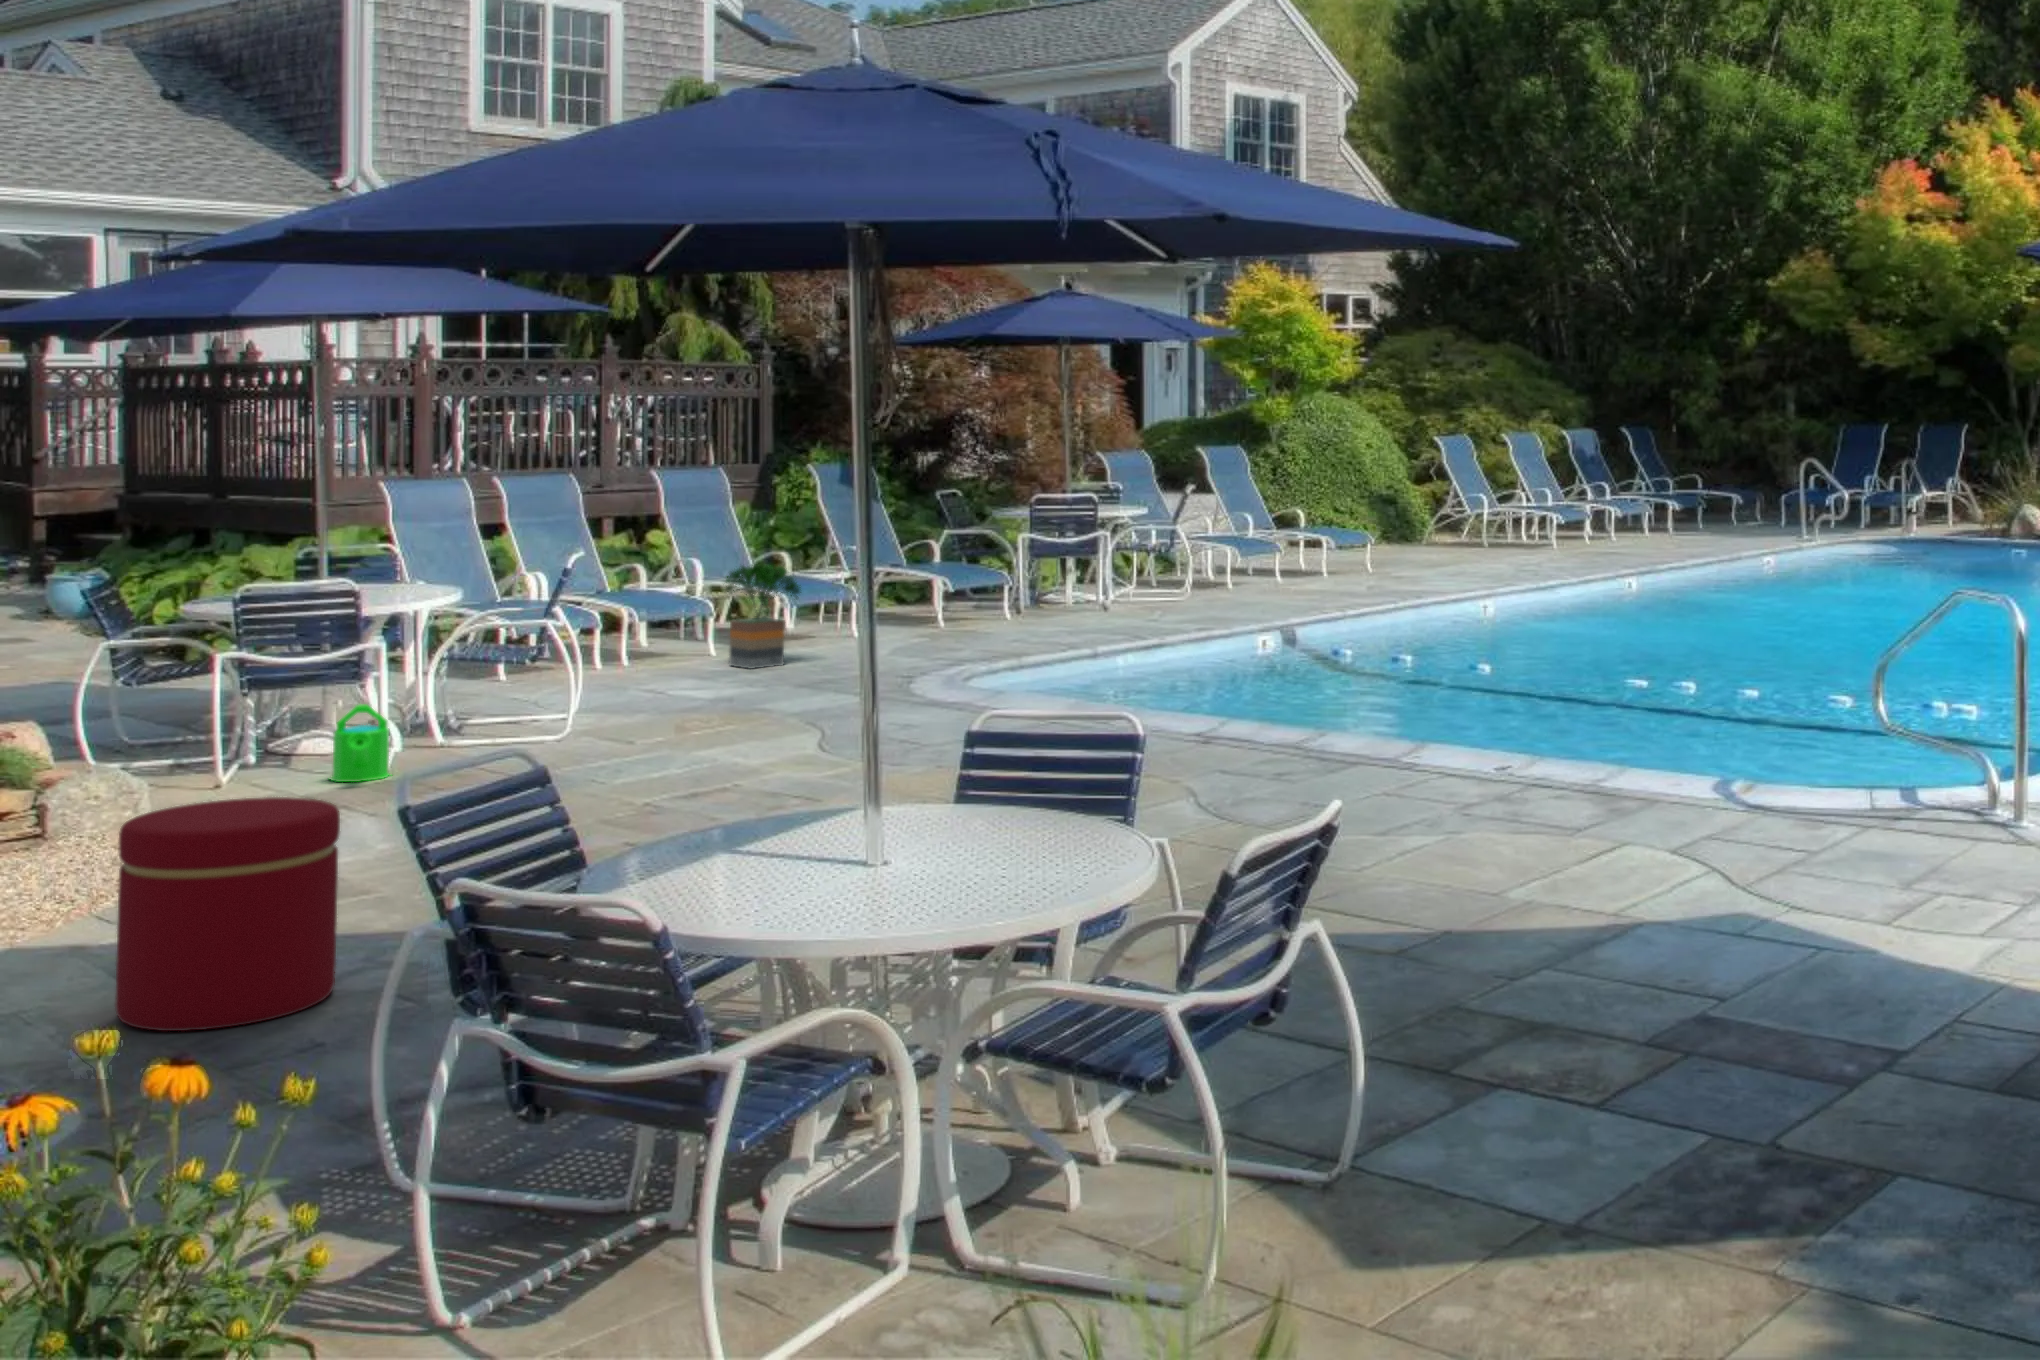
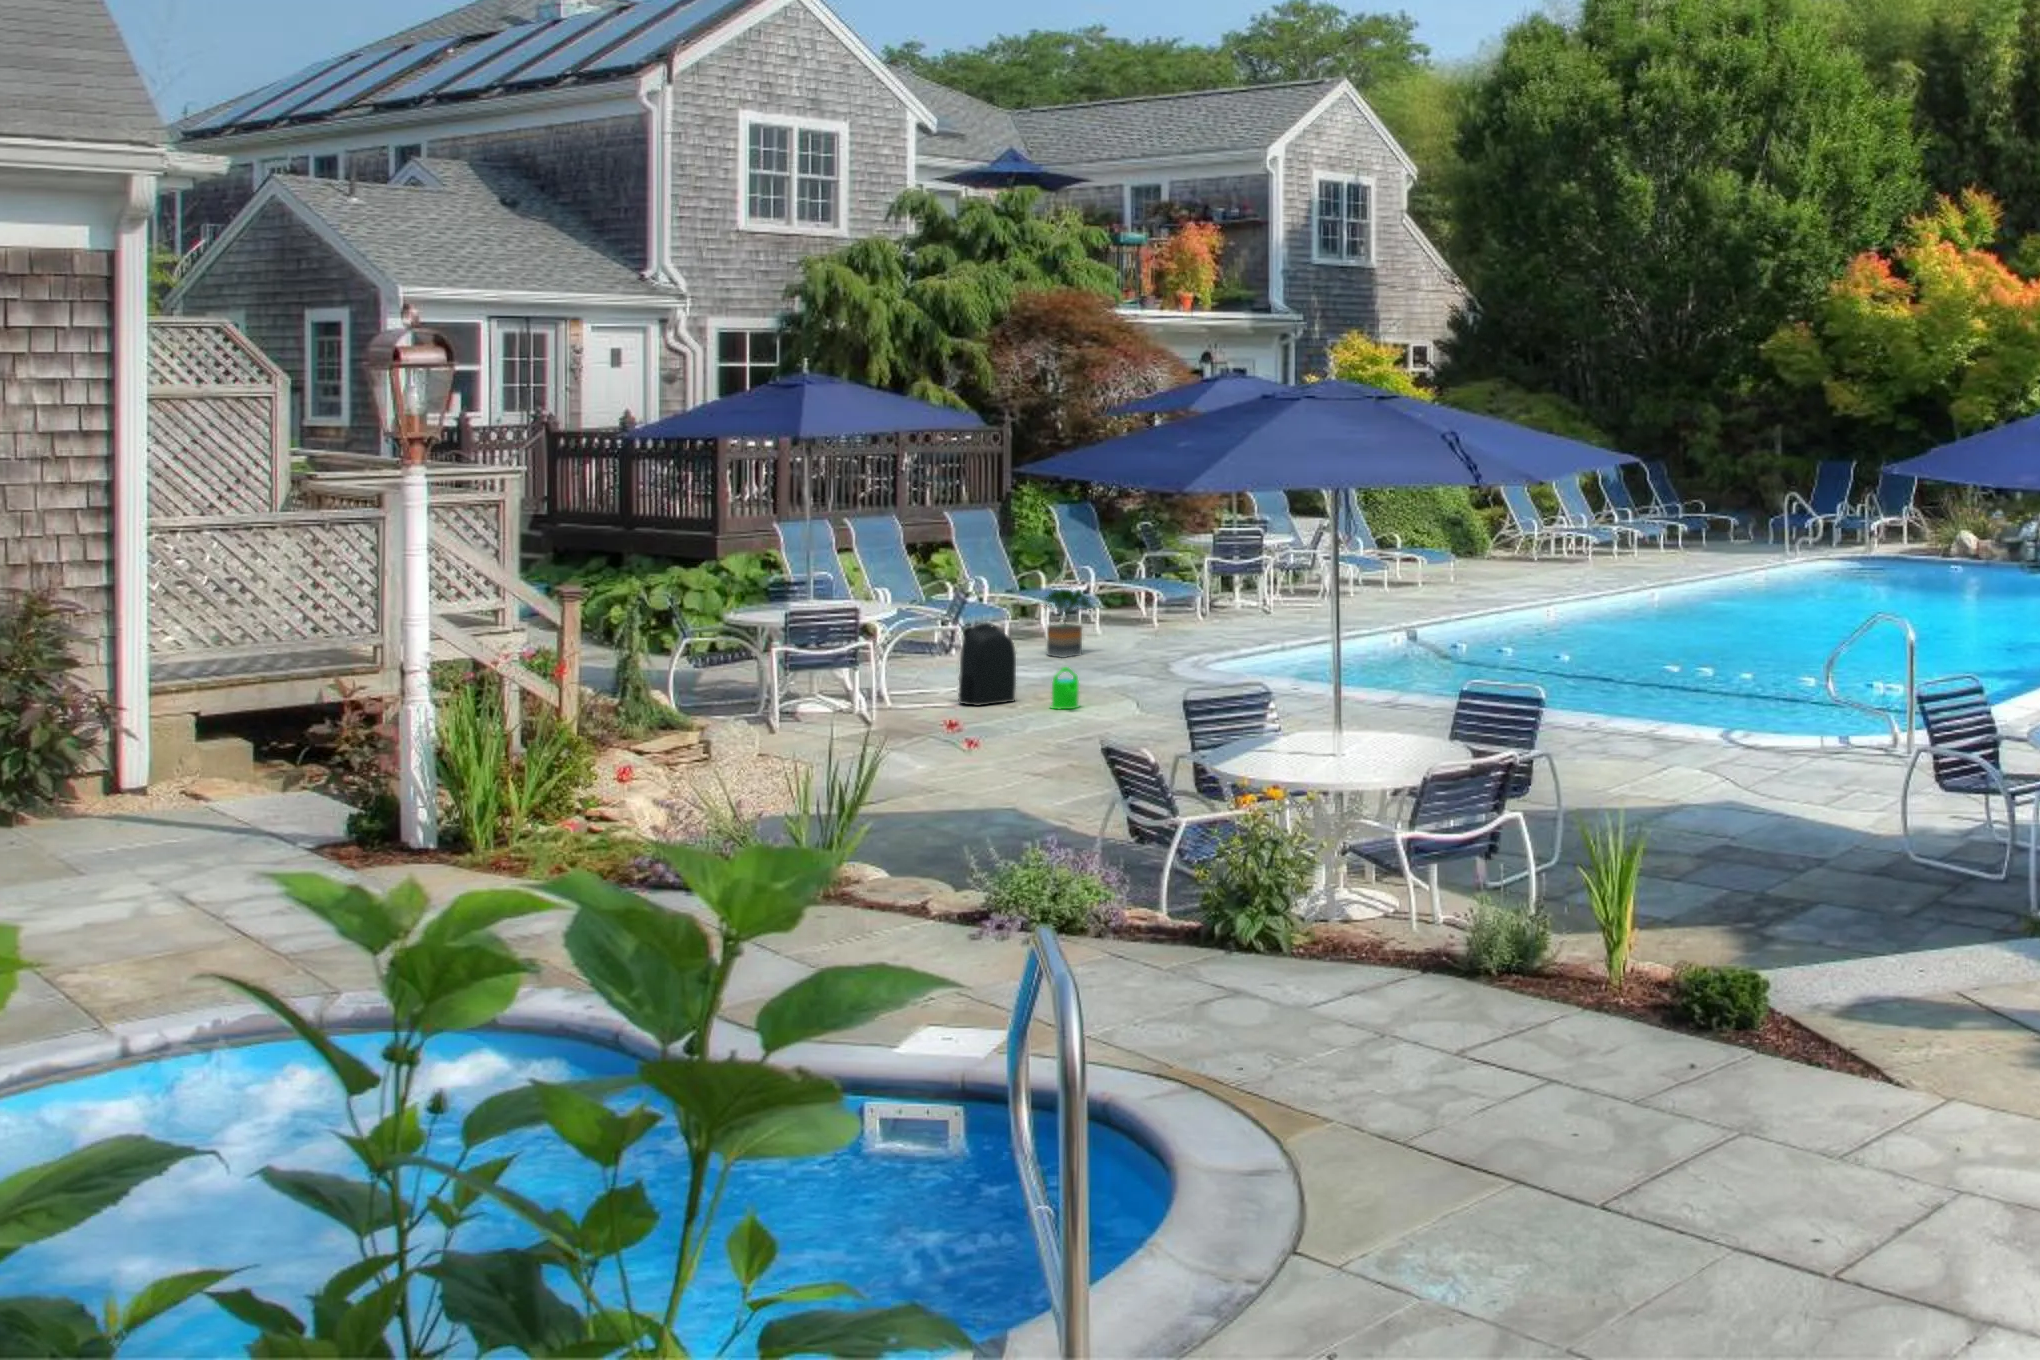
backpack: none [499,607,603,747] -> present [958,622,1016,706]
watering can: present [331,705,390,782] -> present [1050,667,1079,709]
ottoman: present [115,797,340,1031] -> none [937,723,1026,825]

